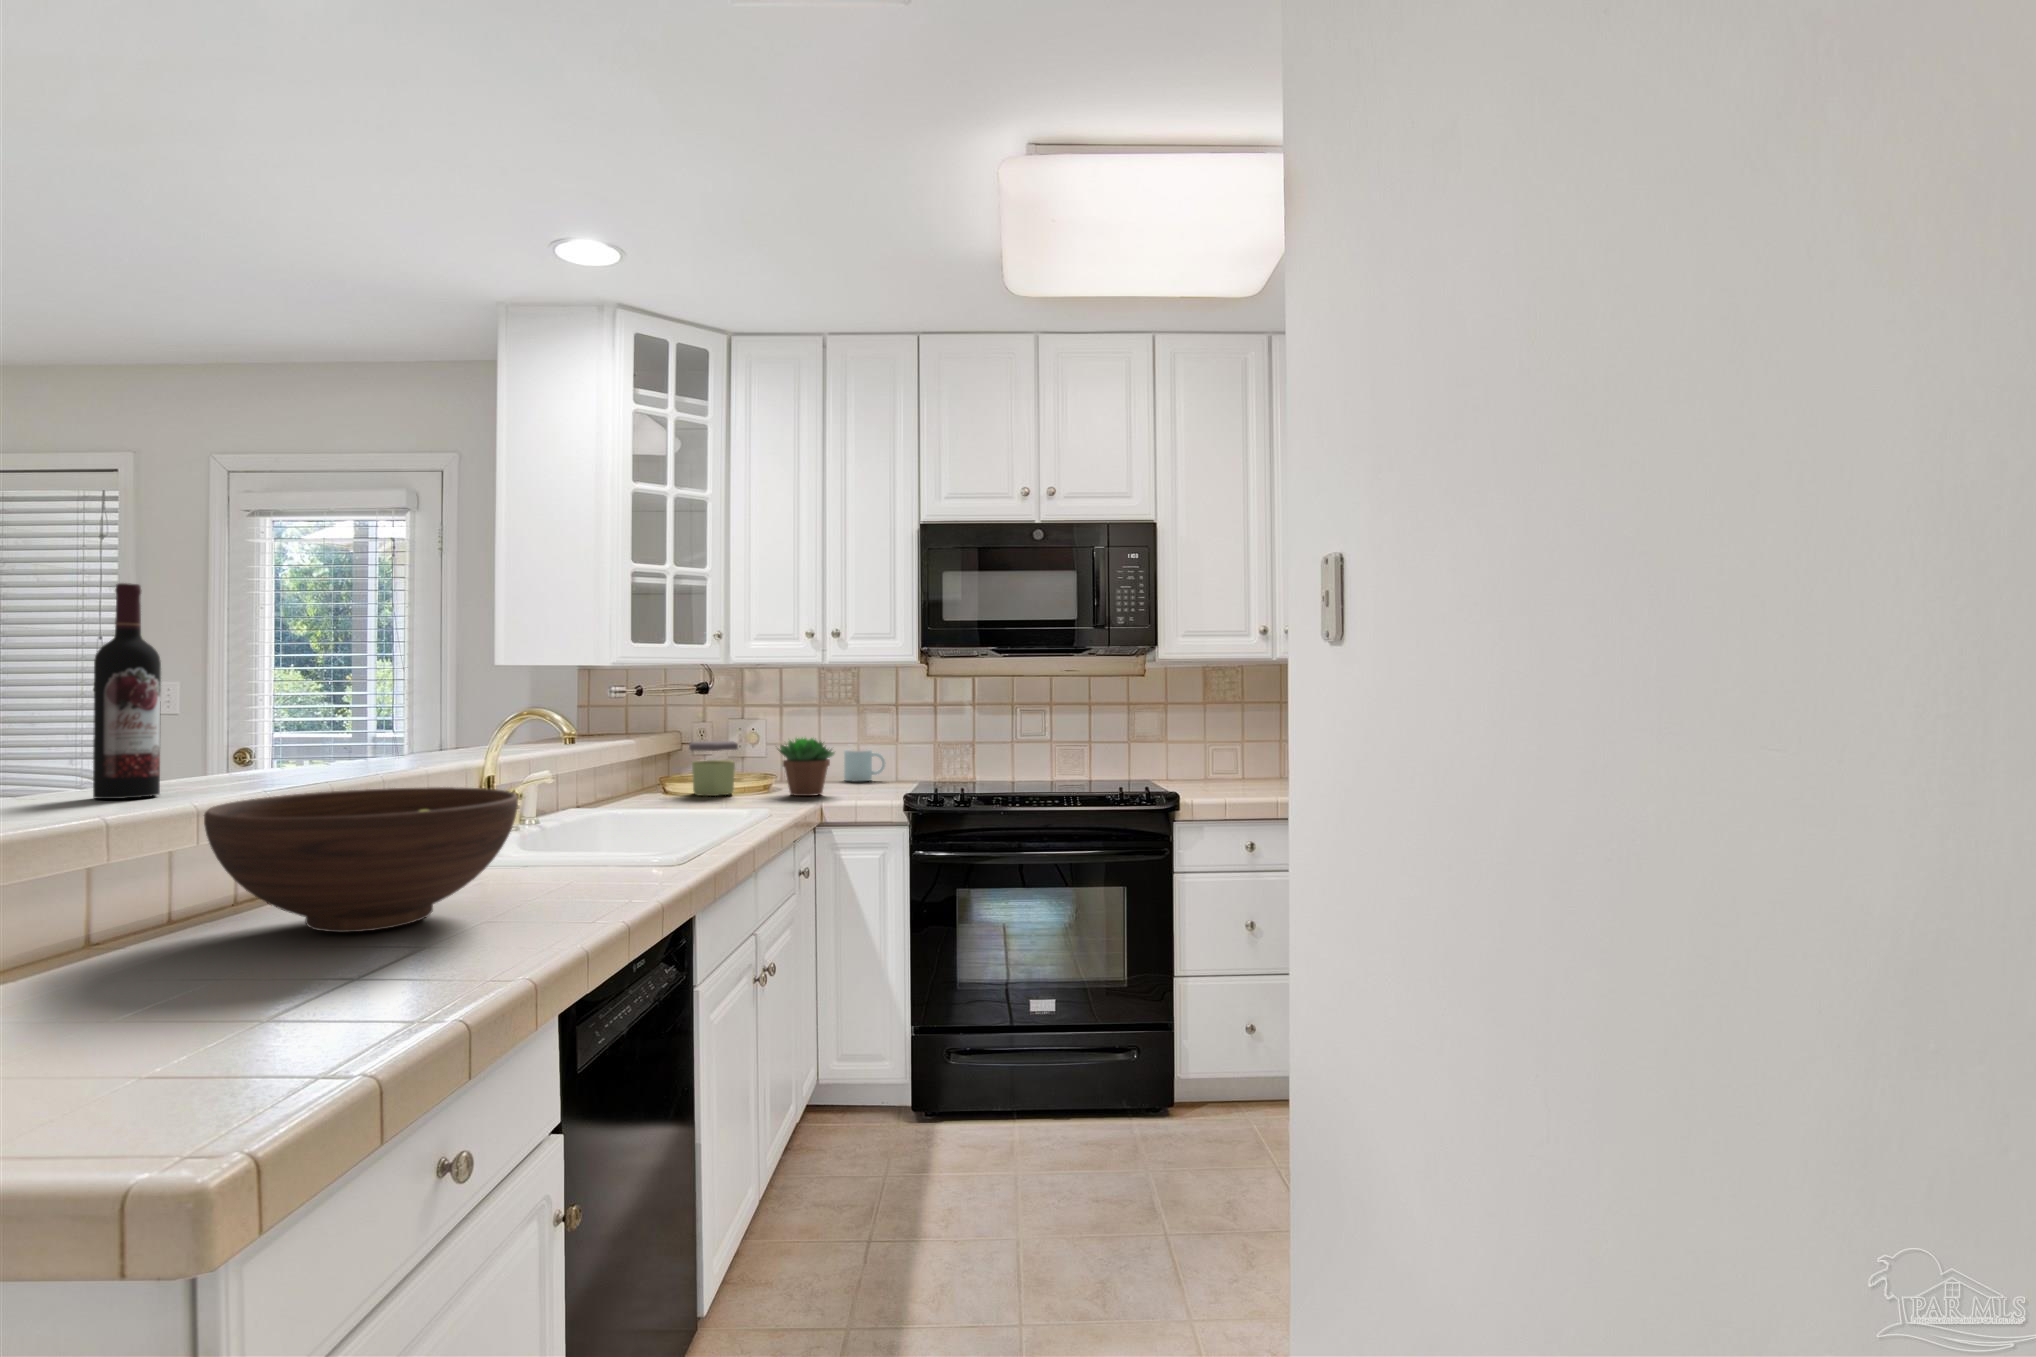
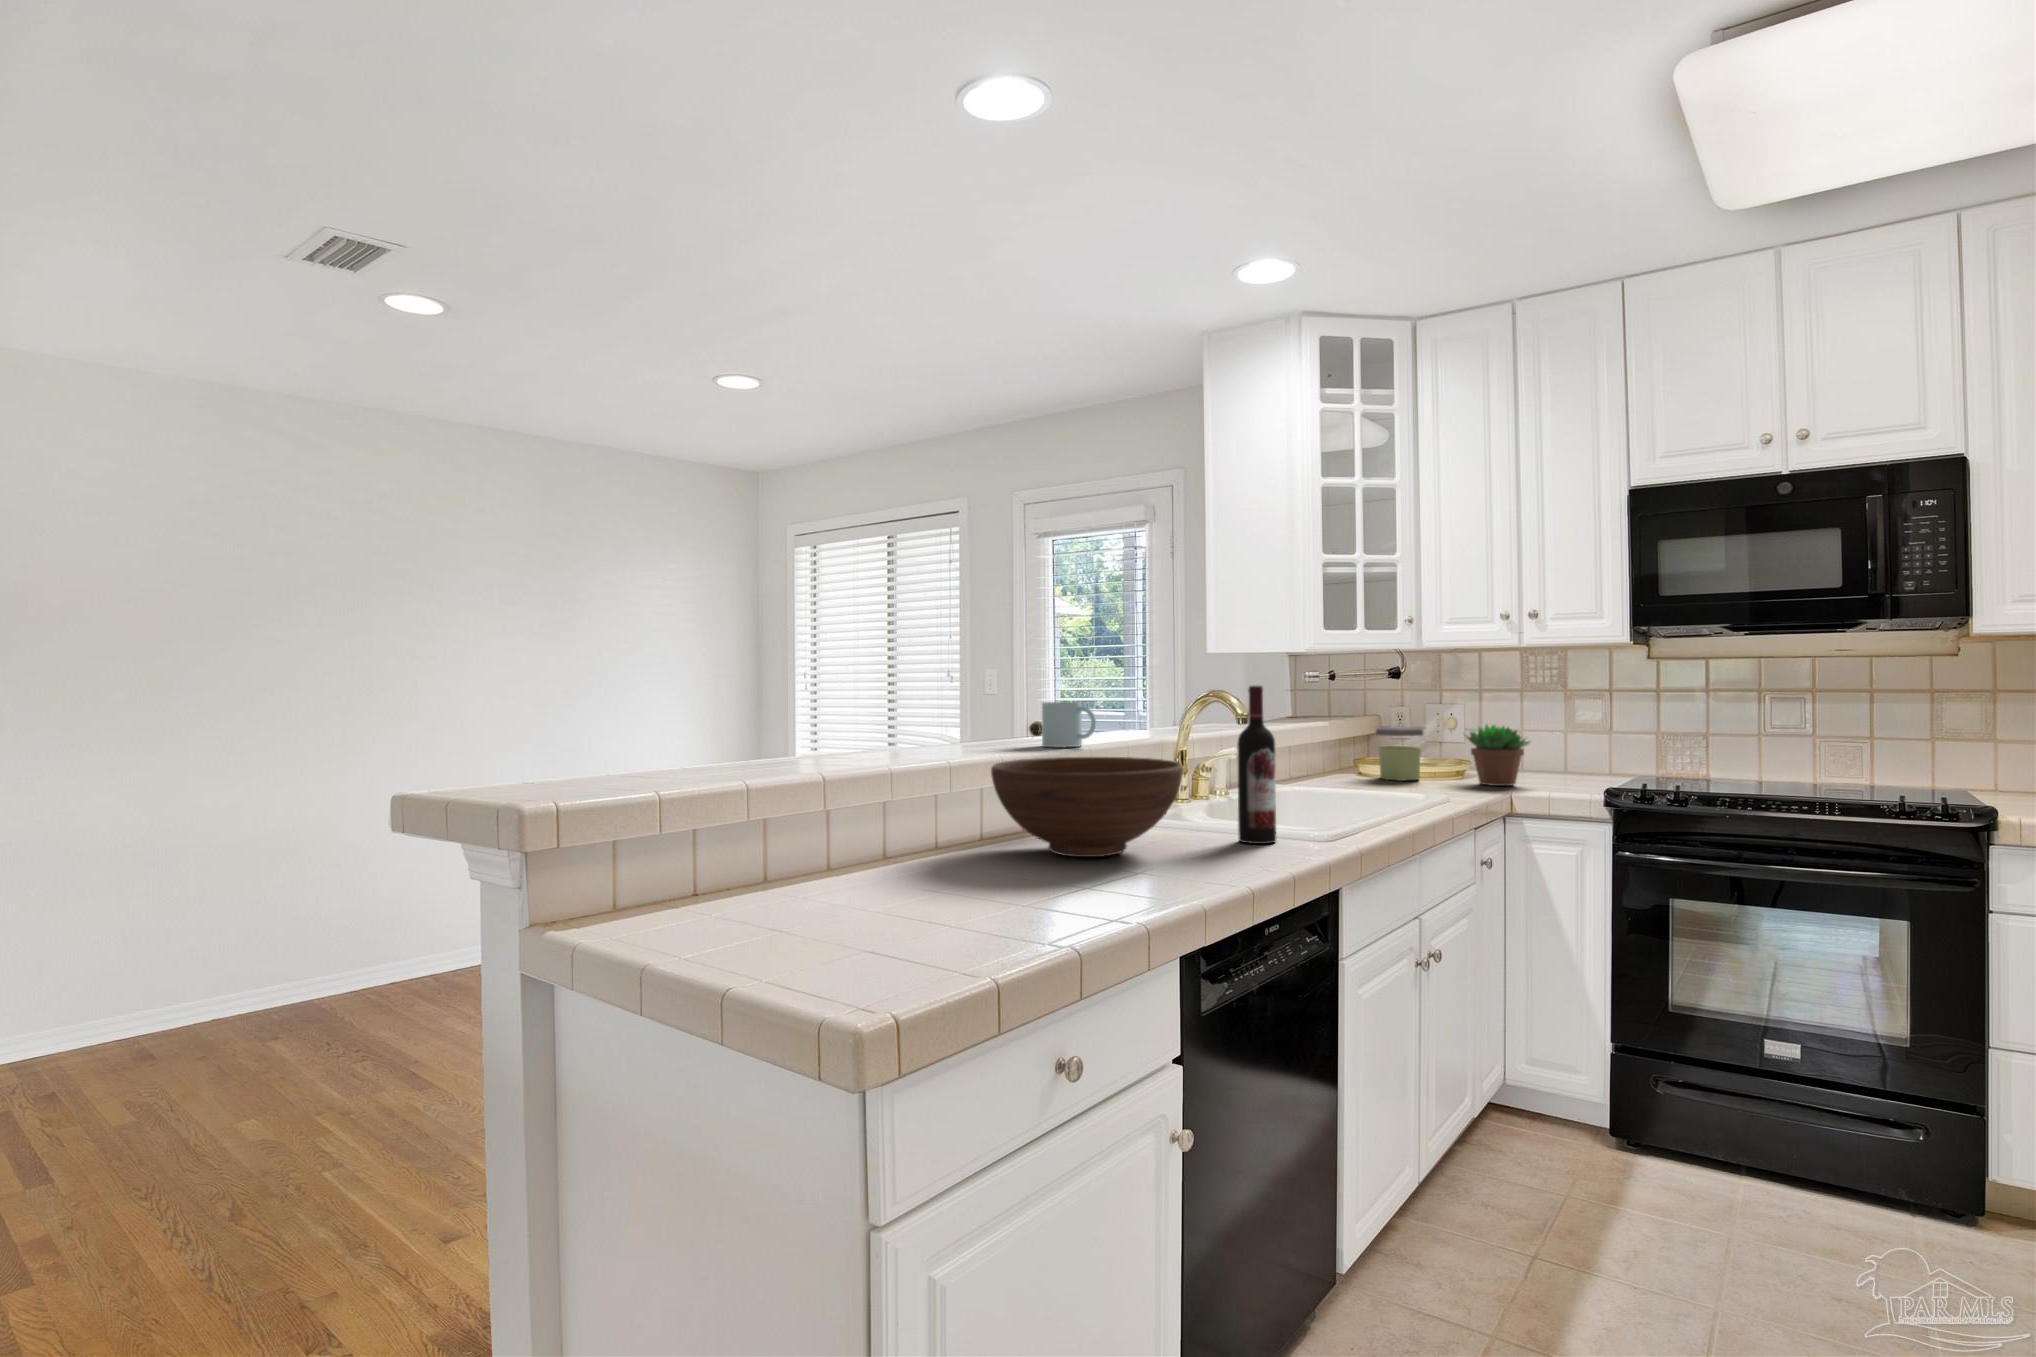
wine bottle: present [93,583,161,799] -> present [1237,686,1276,844]
mug: present [844,749,885,781] -> present [1042,701,1096,747]

